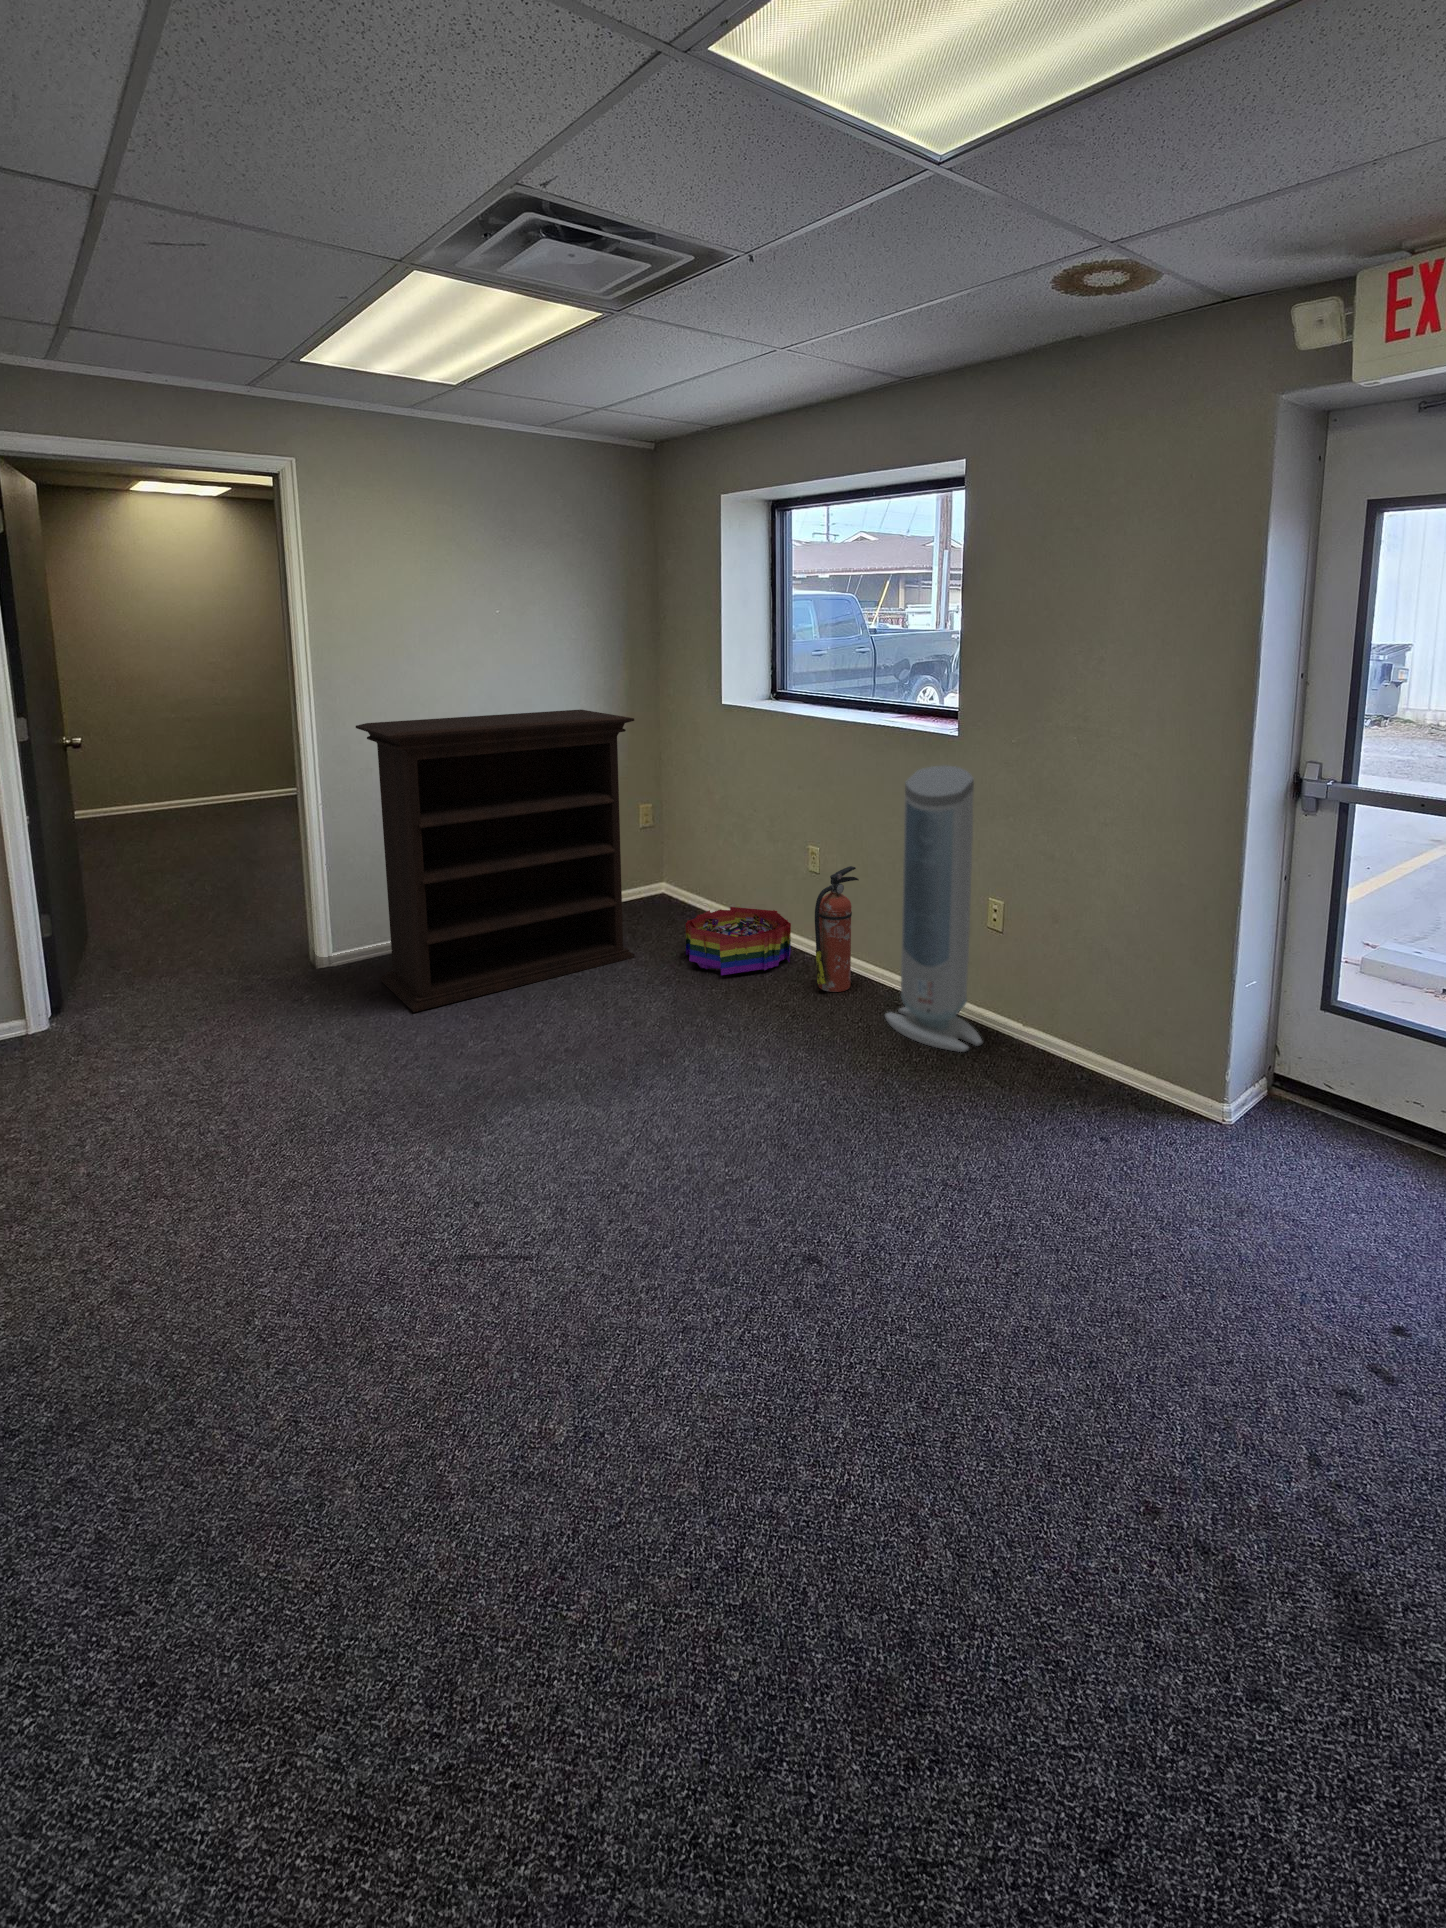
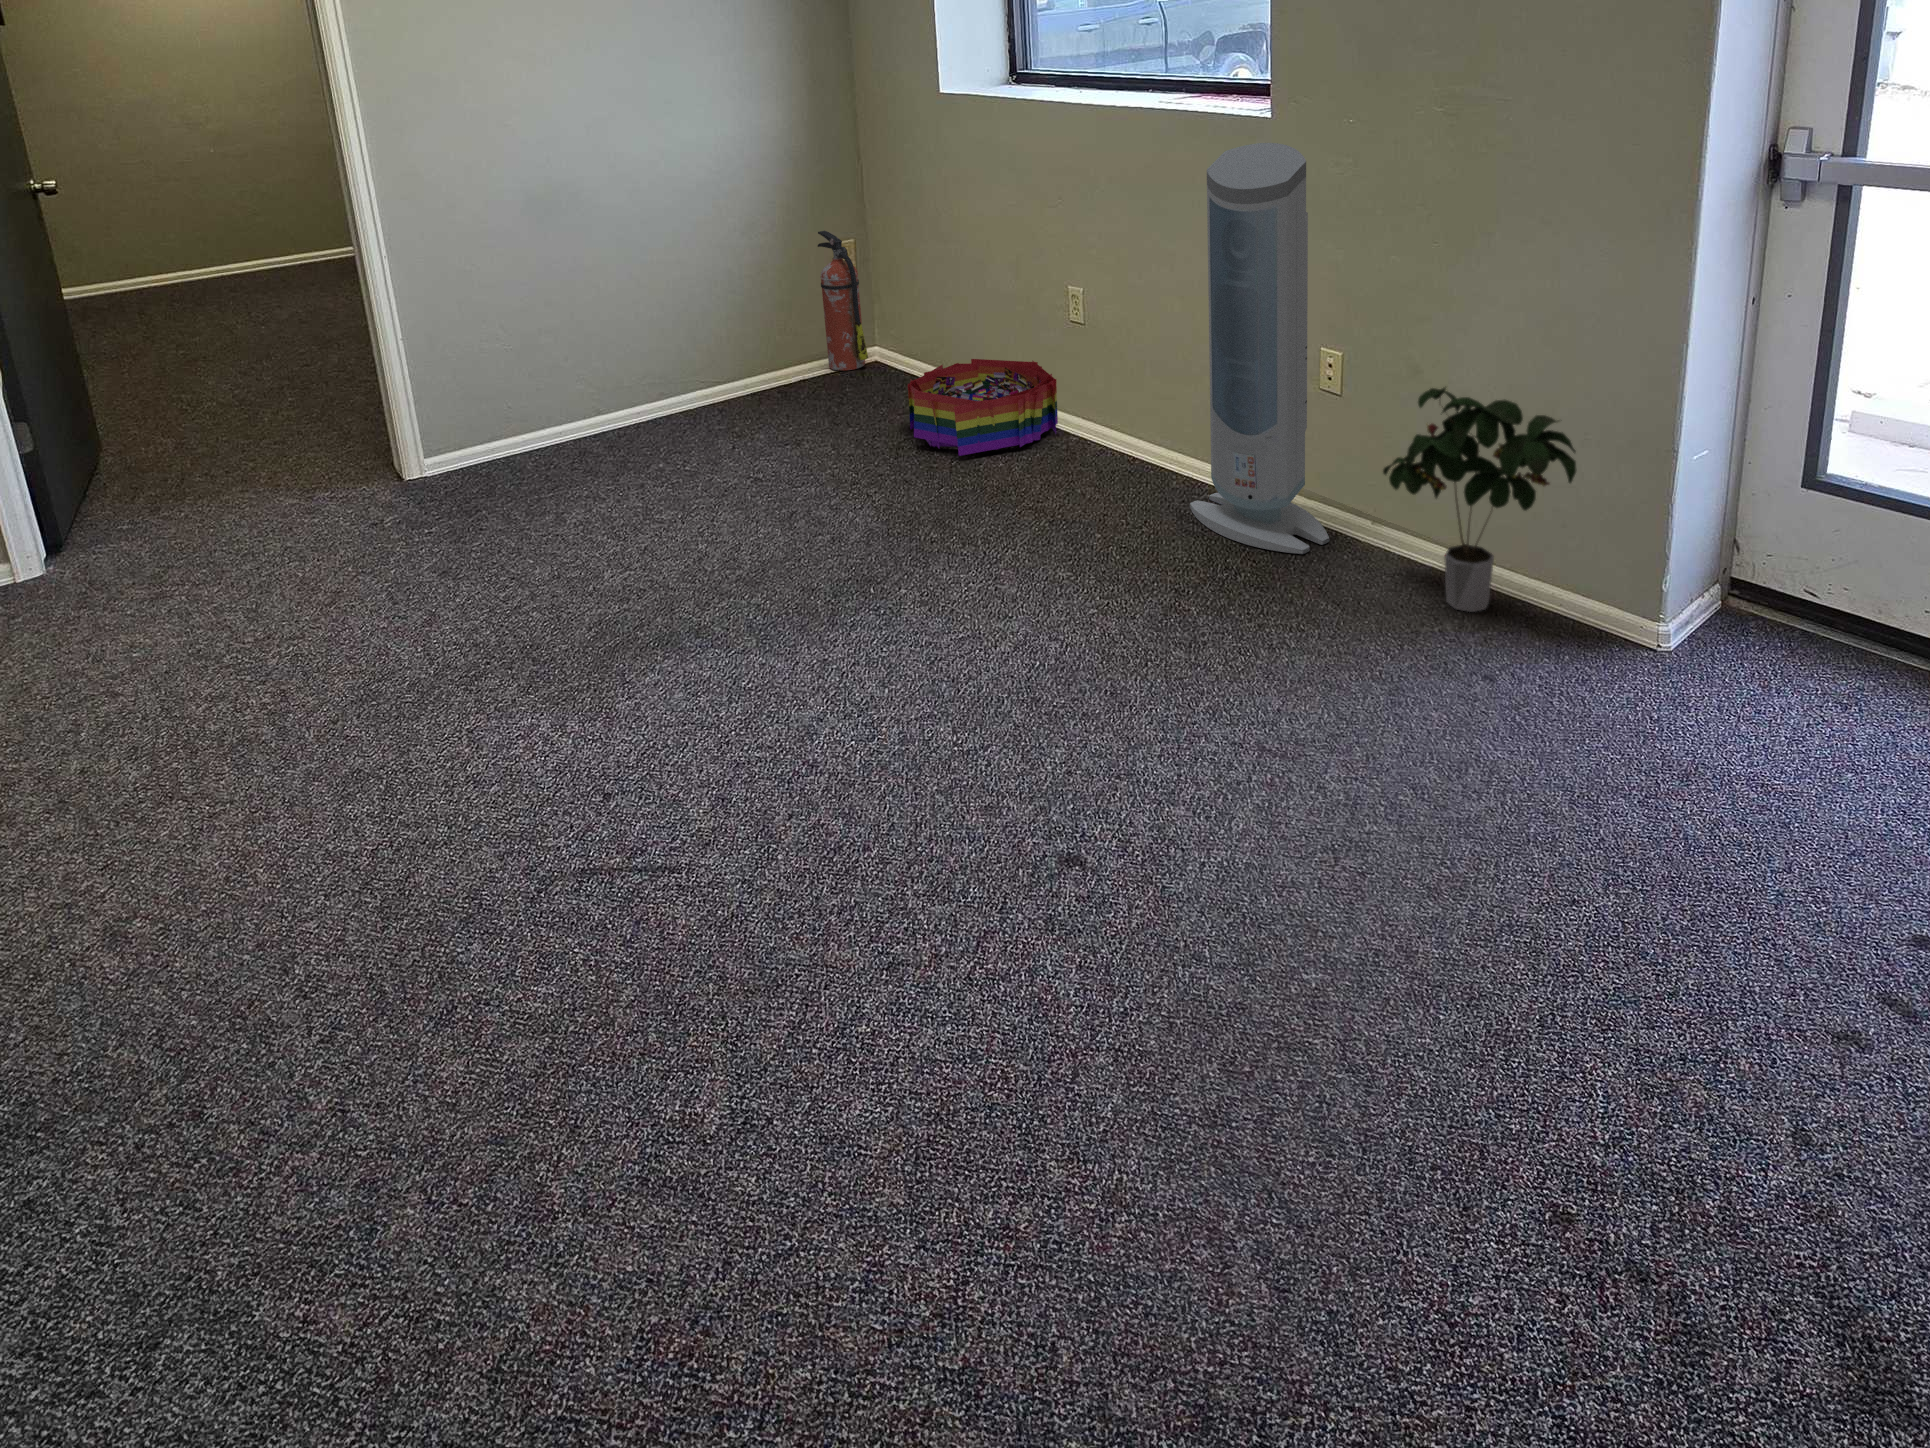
bookshelf: present [356,710,634,1012] -> none [415,85,838,523]
fire extinguisher: present [815,866,859,992] -> present [818,231,868,371]
potted plant: none [1022,937,1156,1096] -> present [1383,388,1577,612]

